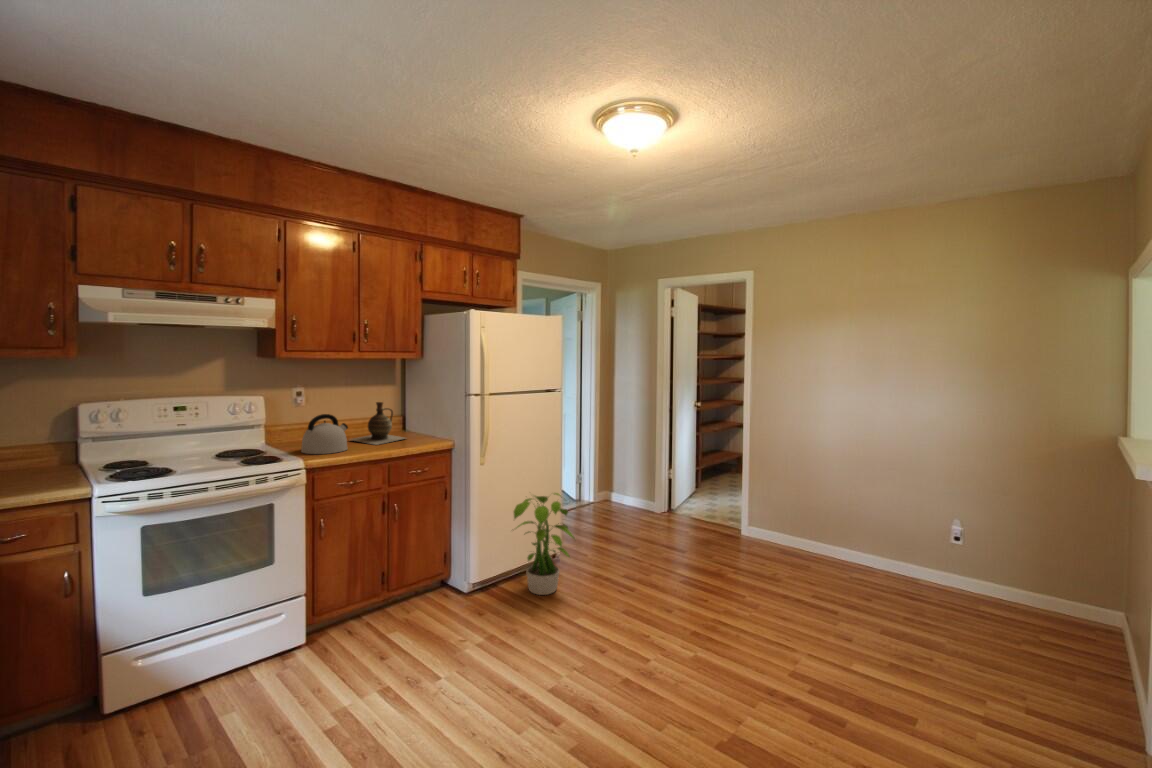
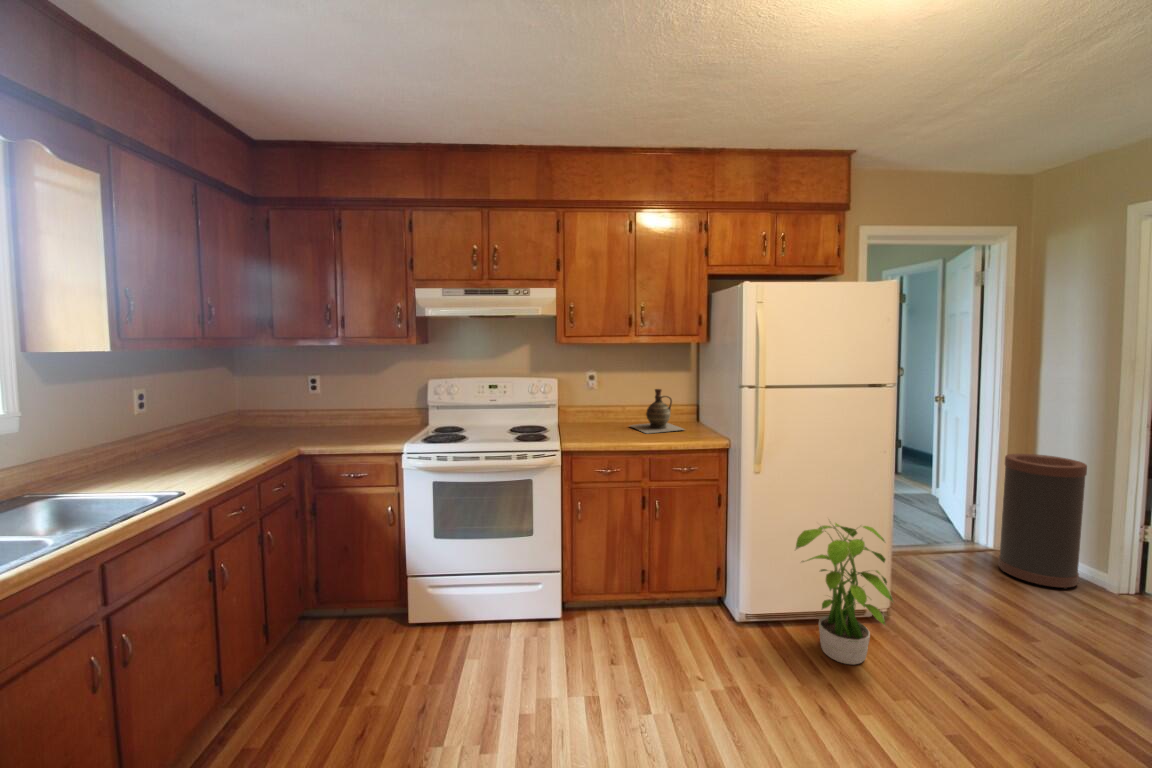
kettle: present [301,414,348,454] -> none [574,398,619,437]
trash can: none [601,434,641,518] -> present [998,454,1087,589]

